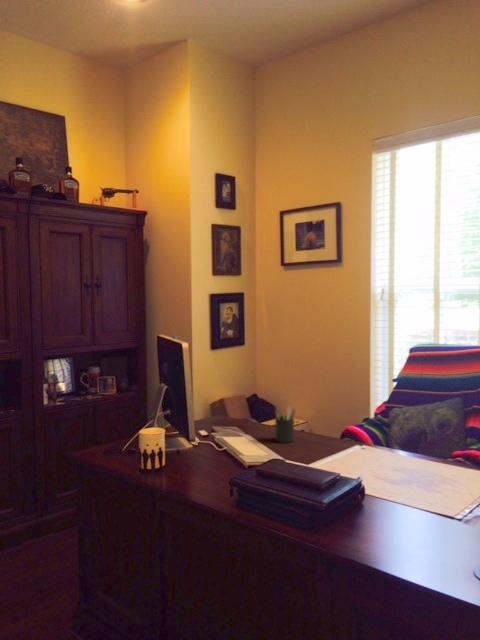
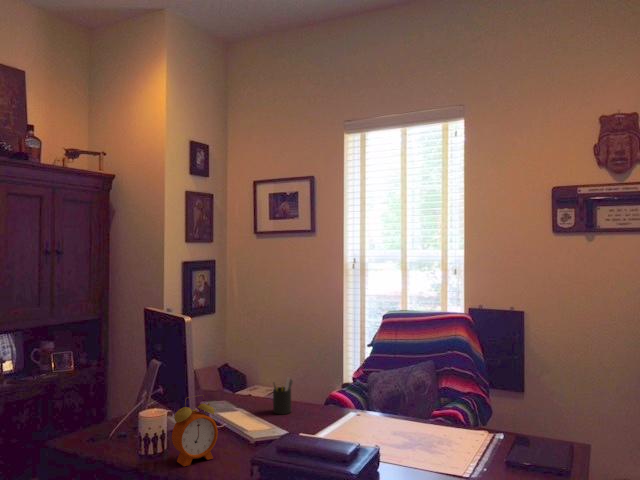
alarm clock: none [165,417,208,482] -> present [172,399,218,466]

